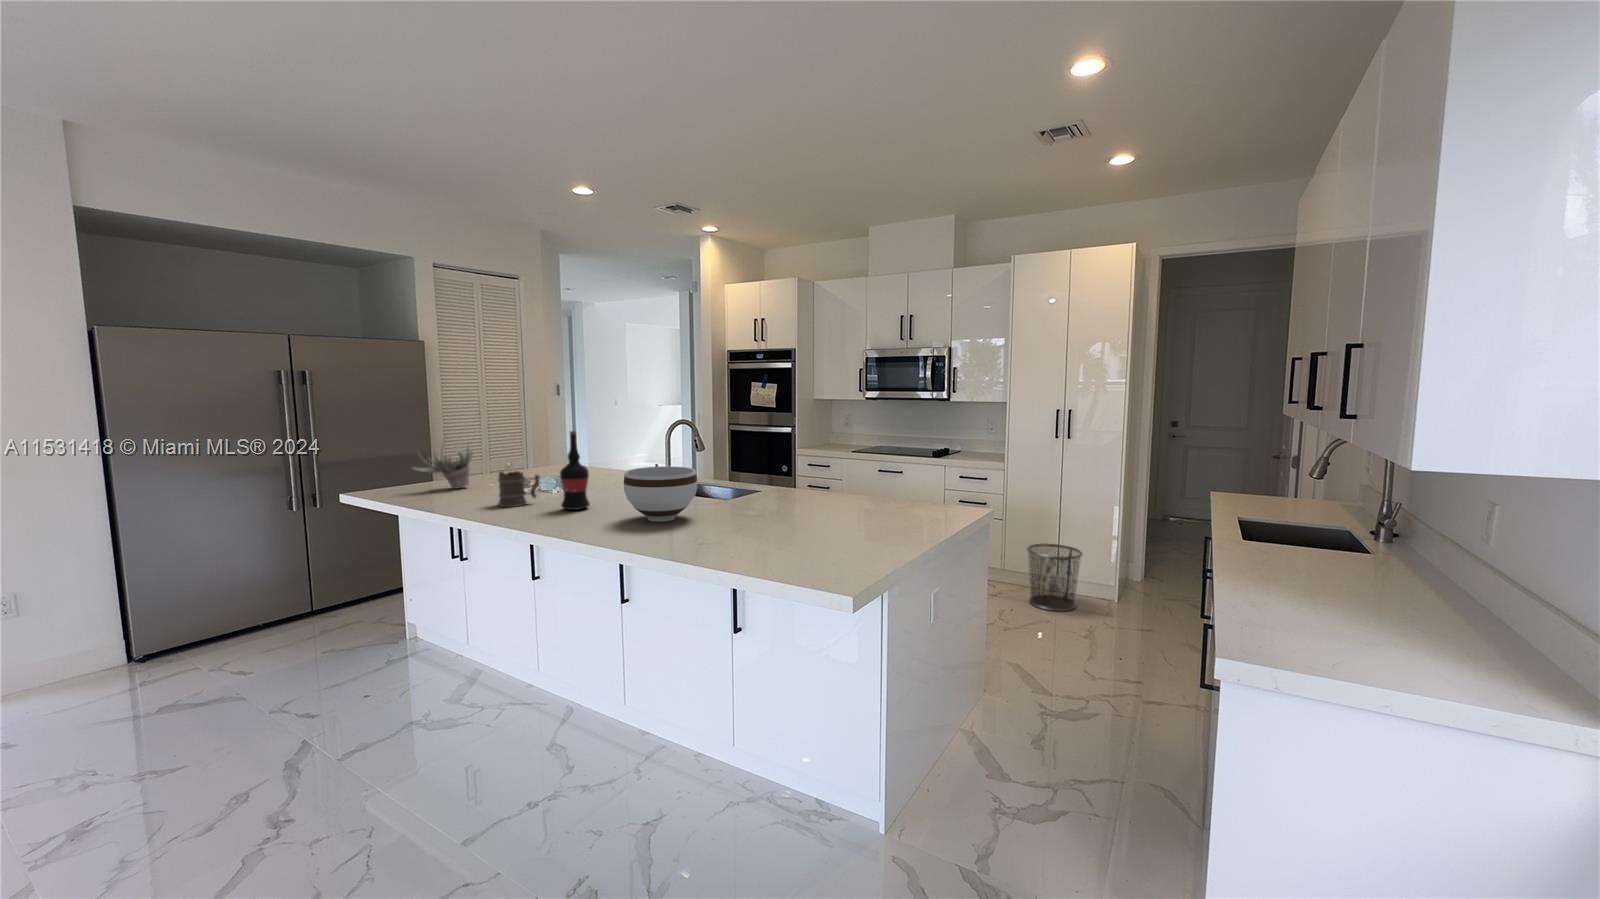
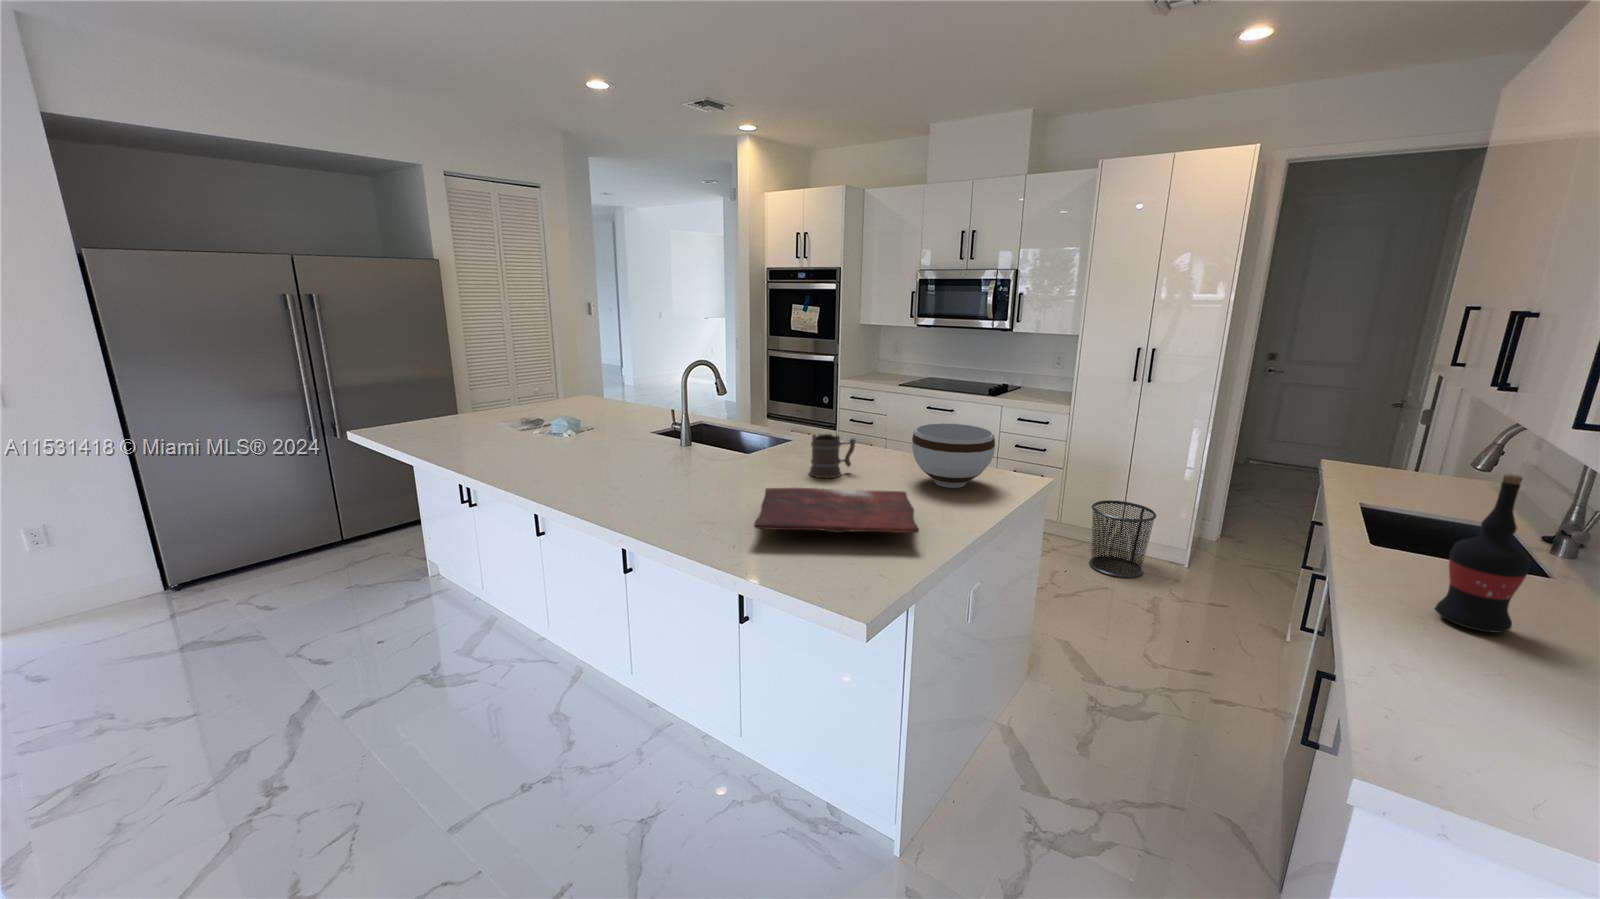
wine bottle: present [560,431,590,510] -> present [1435,474,1531,633]
succulent plant: present [412,437,473,489] -> none [411,373,478,430]
bowl: present [624,466,697,522] -> present [912,423,995,488]
mug: present [498,471,540,507] -> present [809,434,856,478]
cutting board: none [750,512,888,542] -> present [754,488,919,533]

